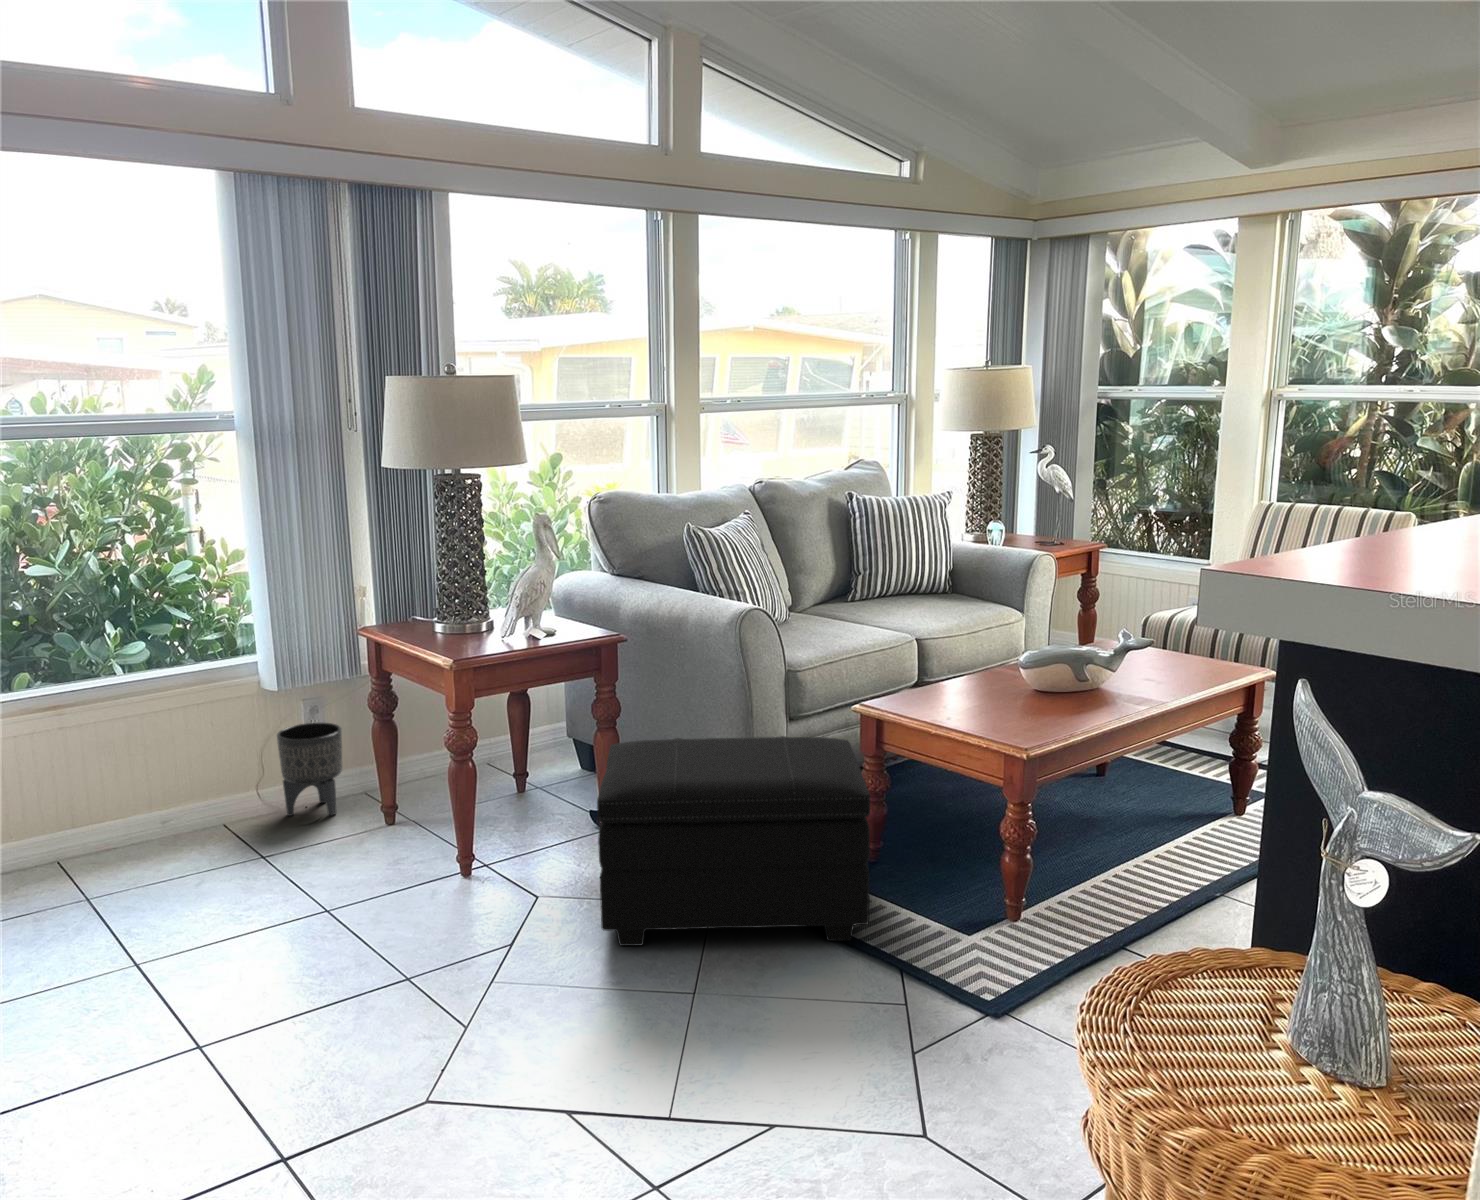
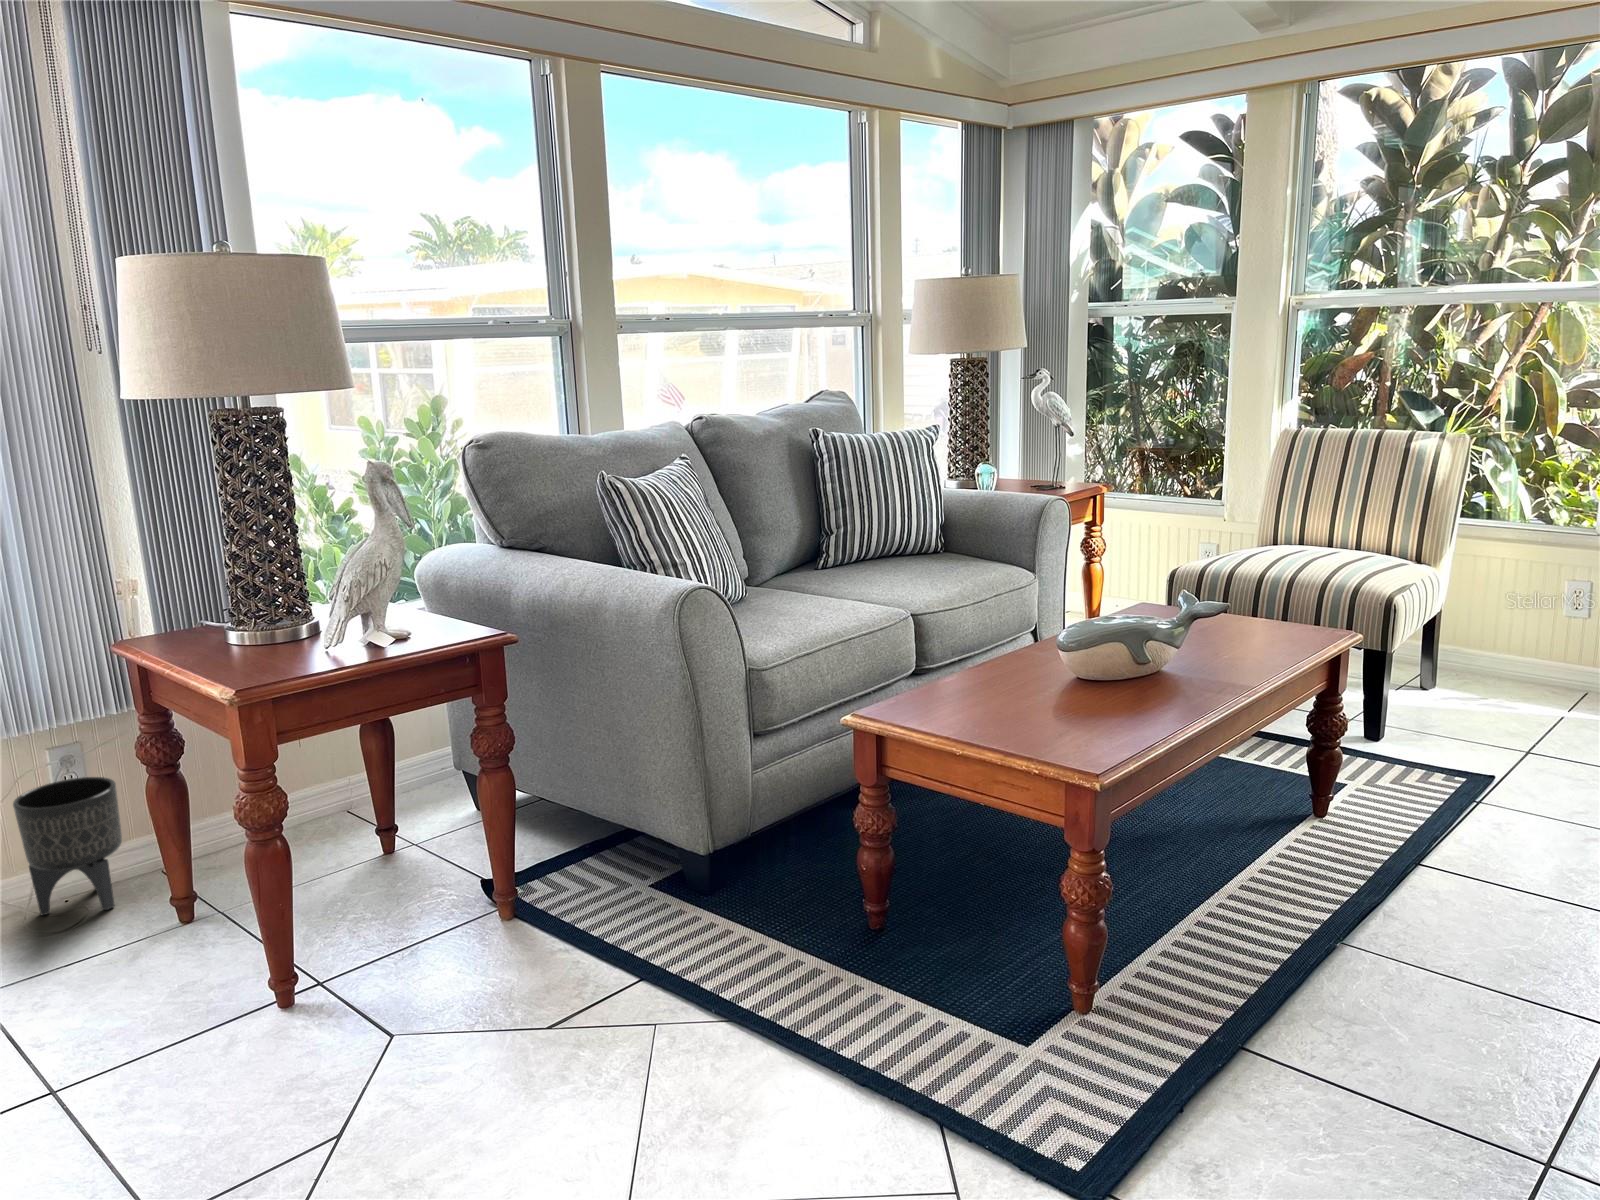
footstool: present [597,736,870,946] -> none [455,767,897,1125]

